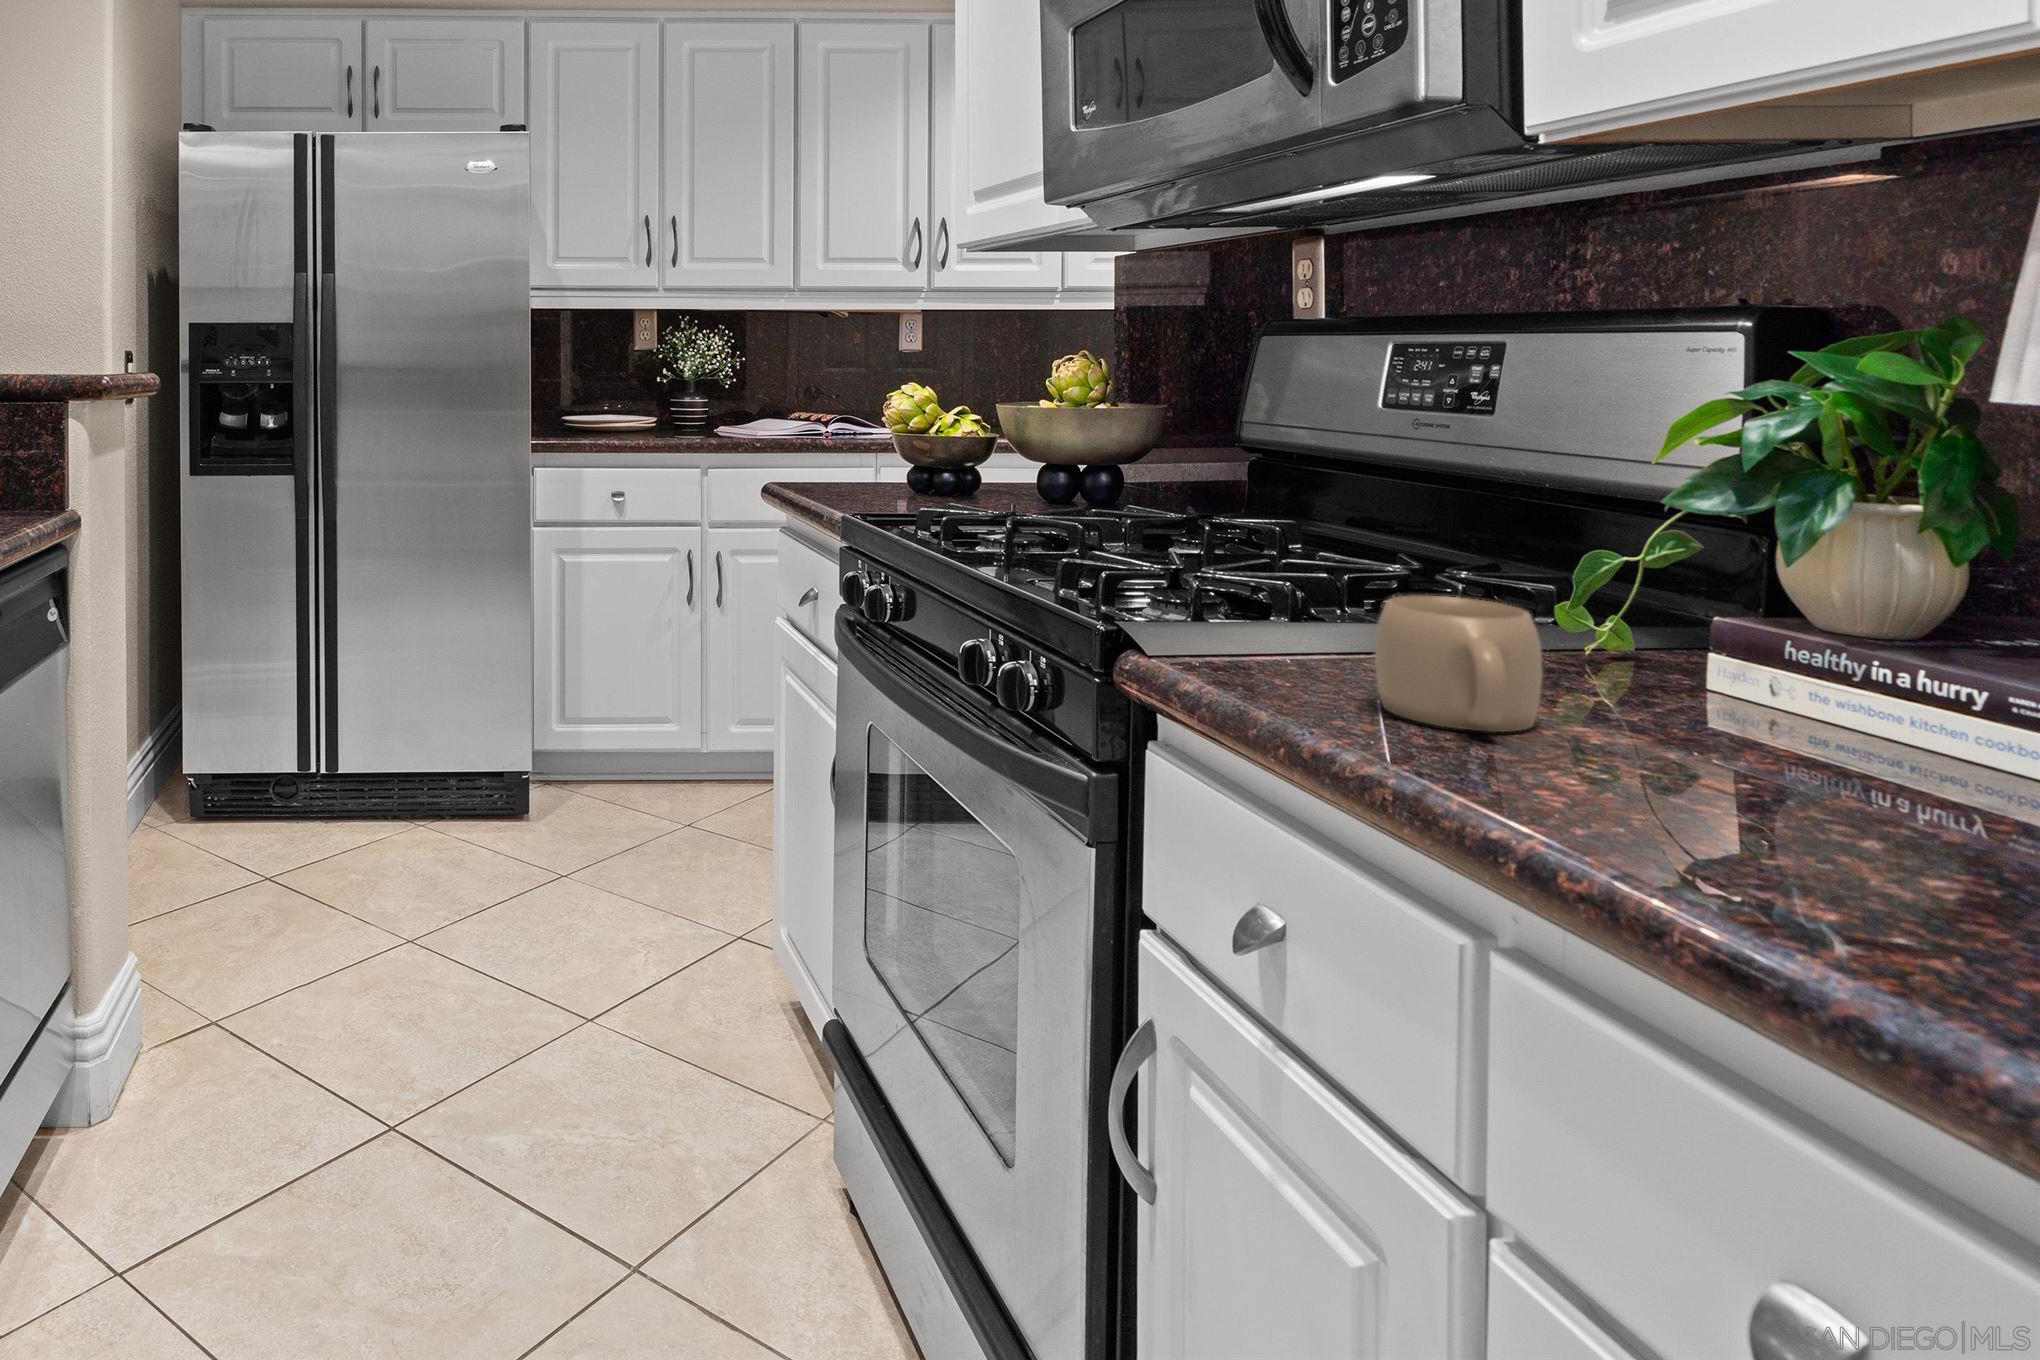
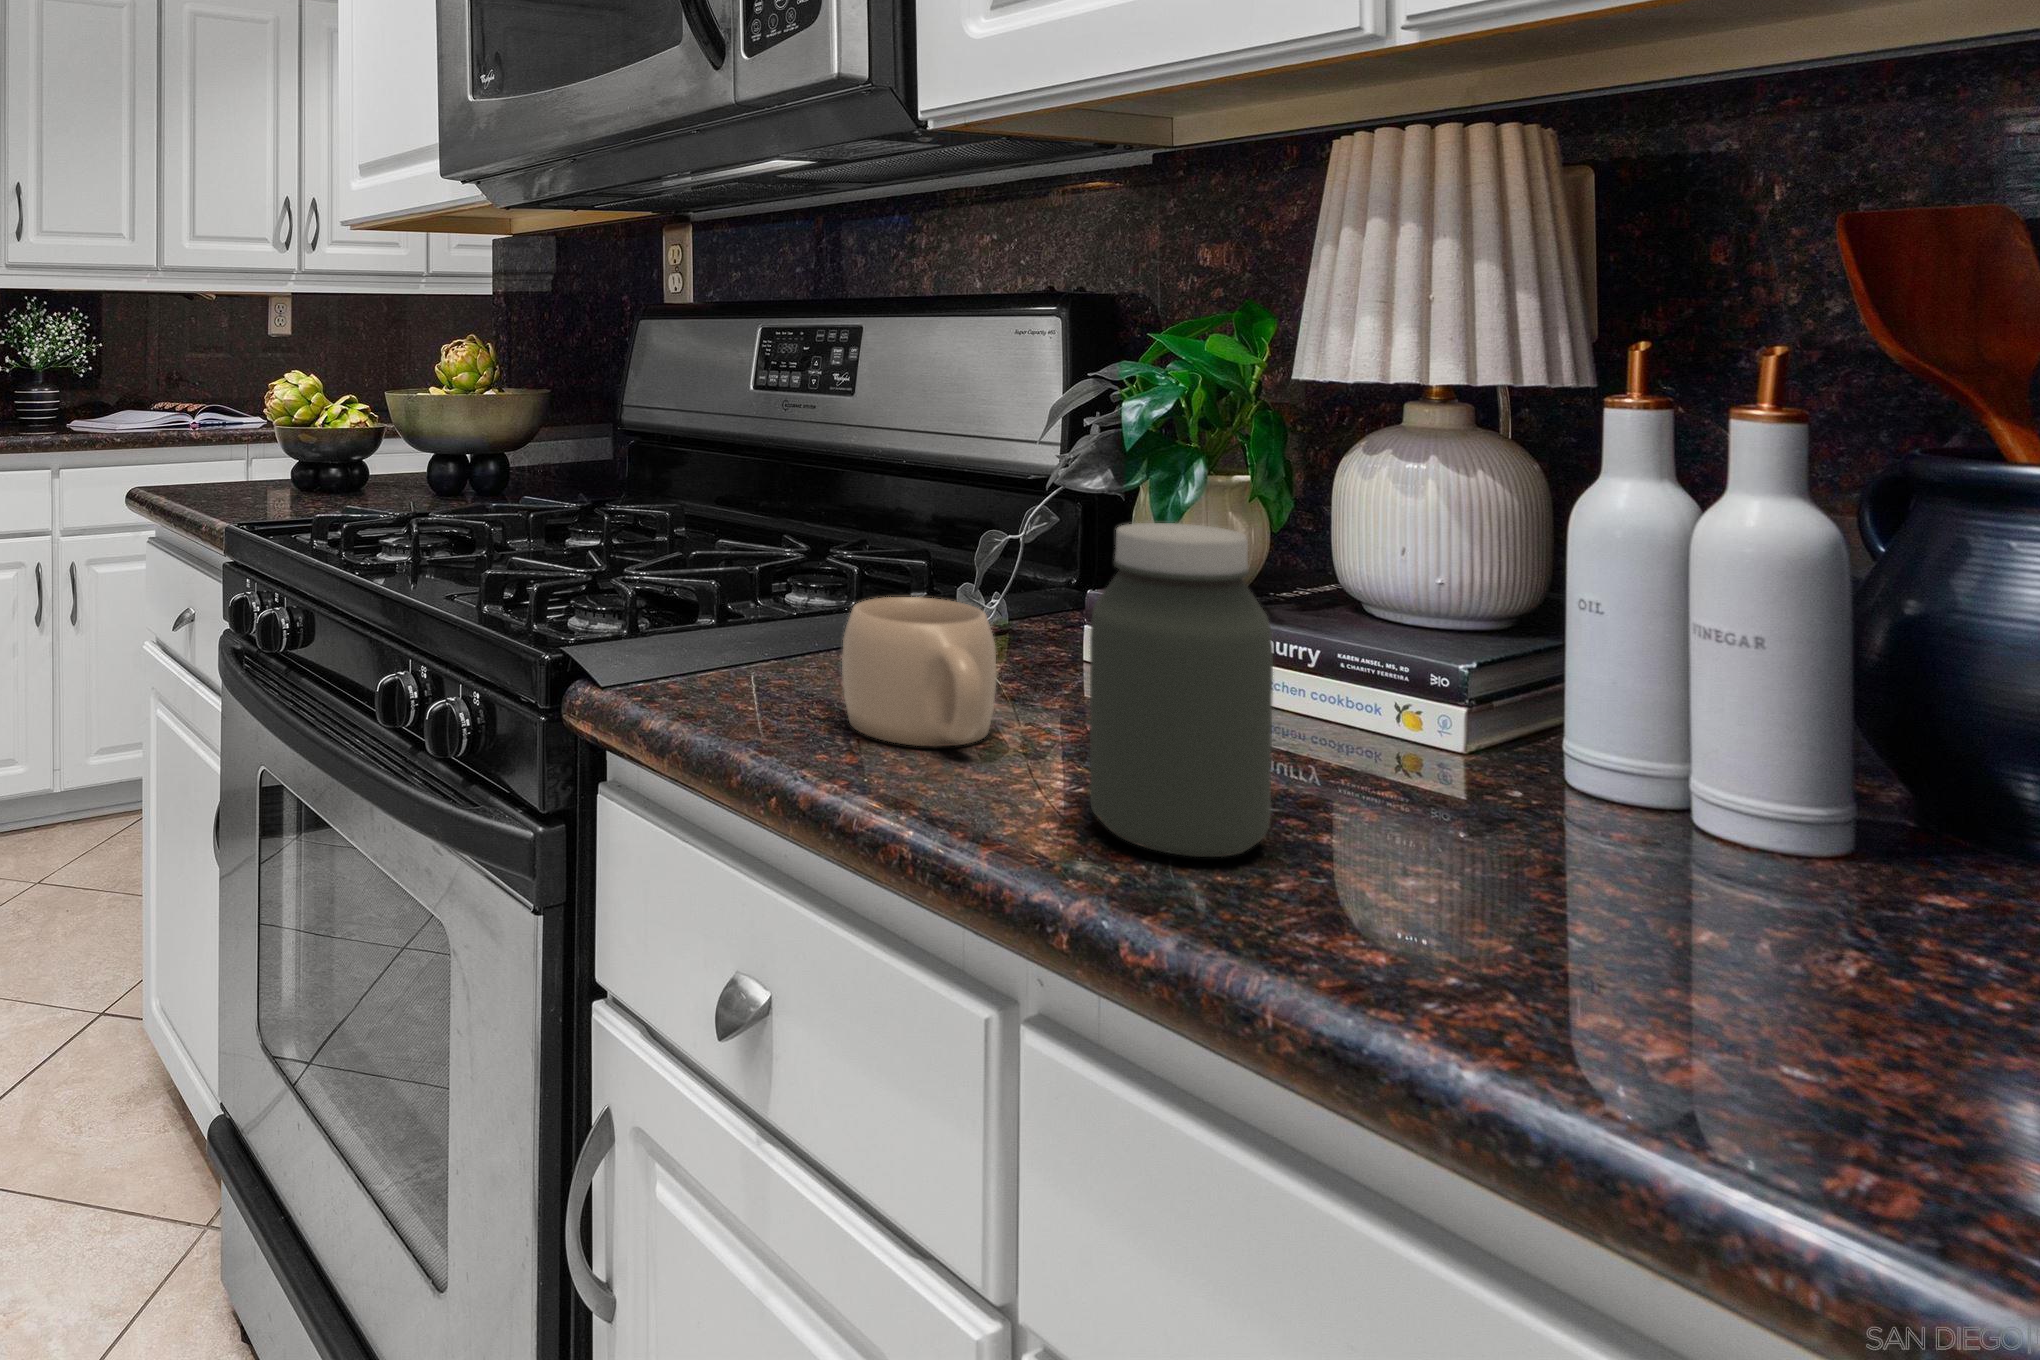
jar: none [1583,527,1783,834] -> present [1090,523,1273,857]

